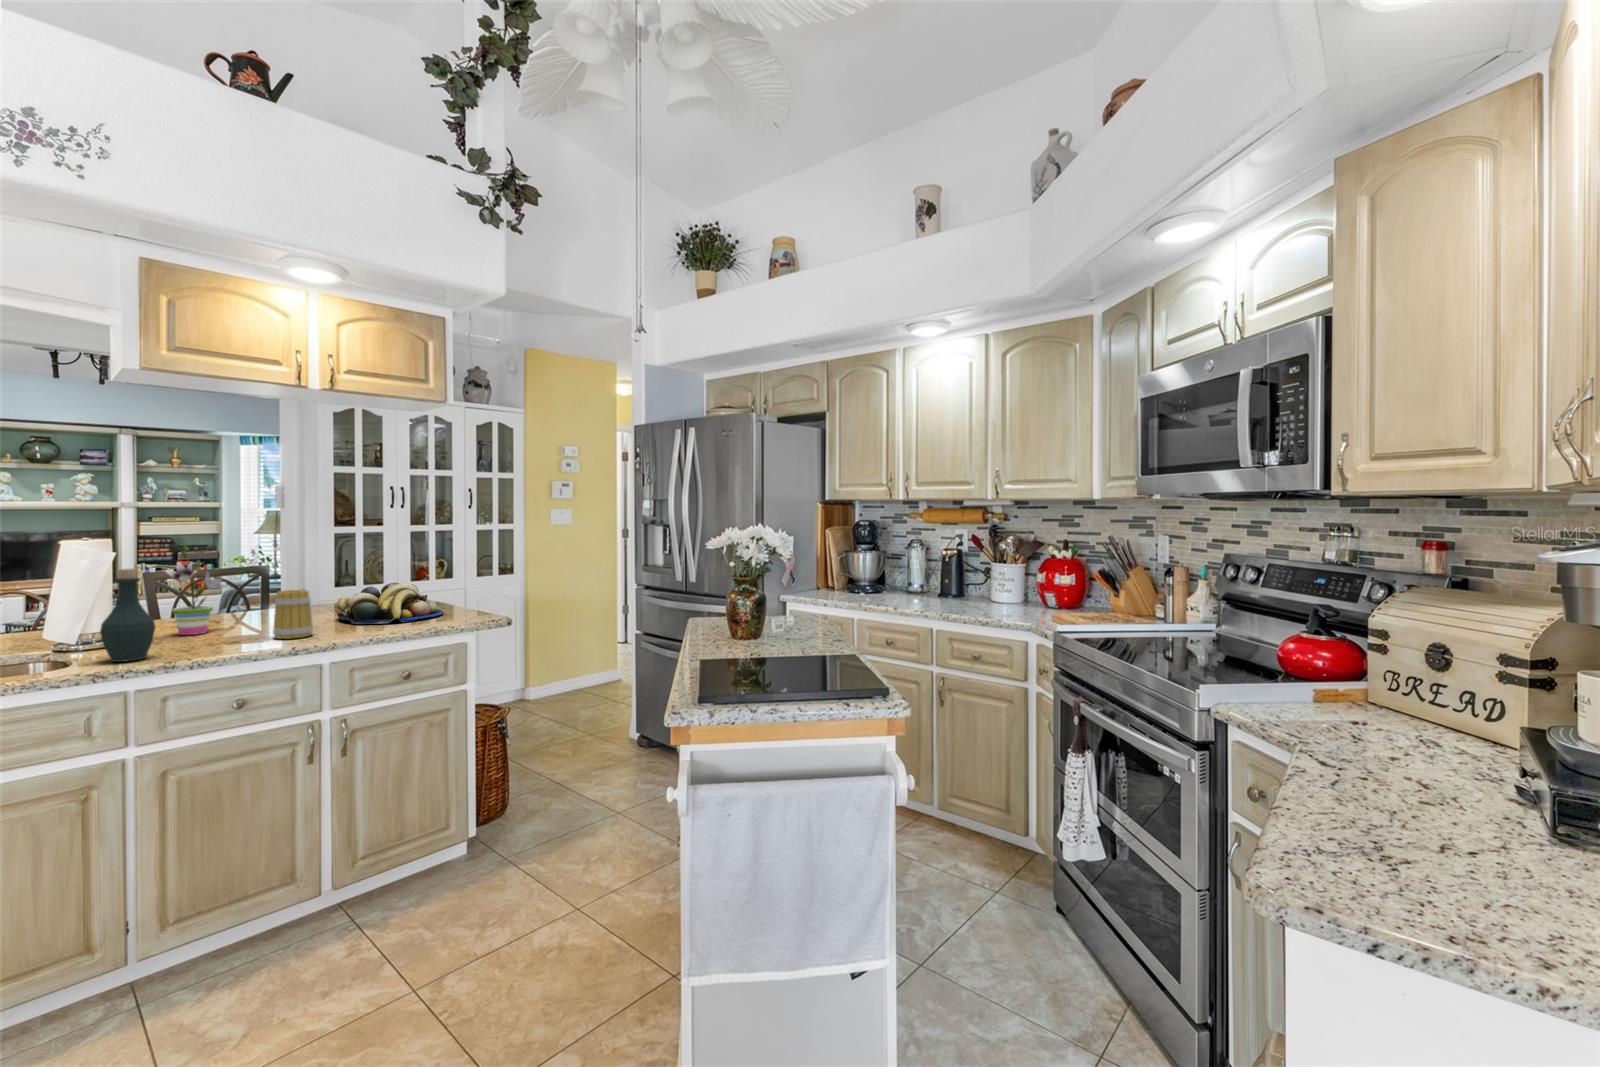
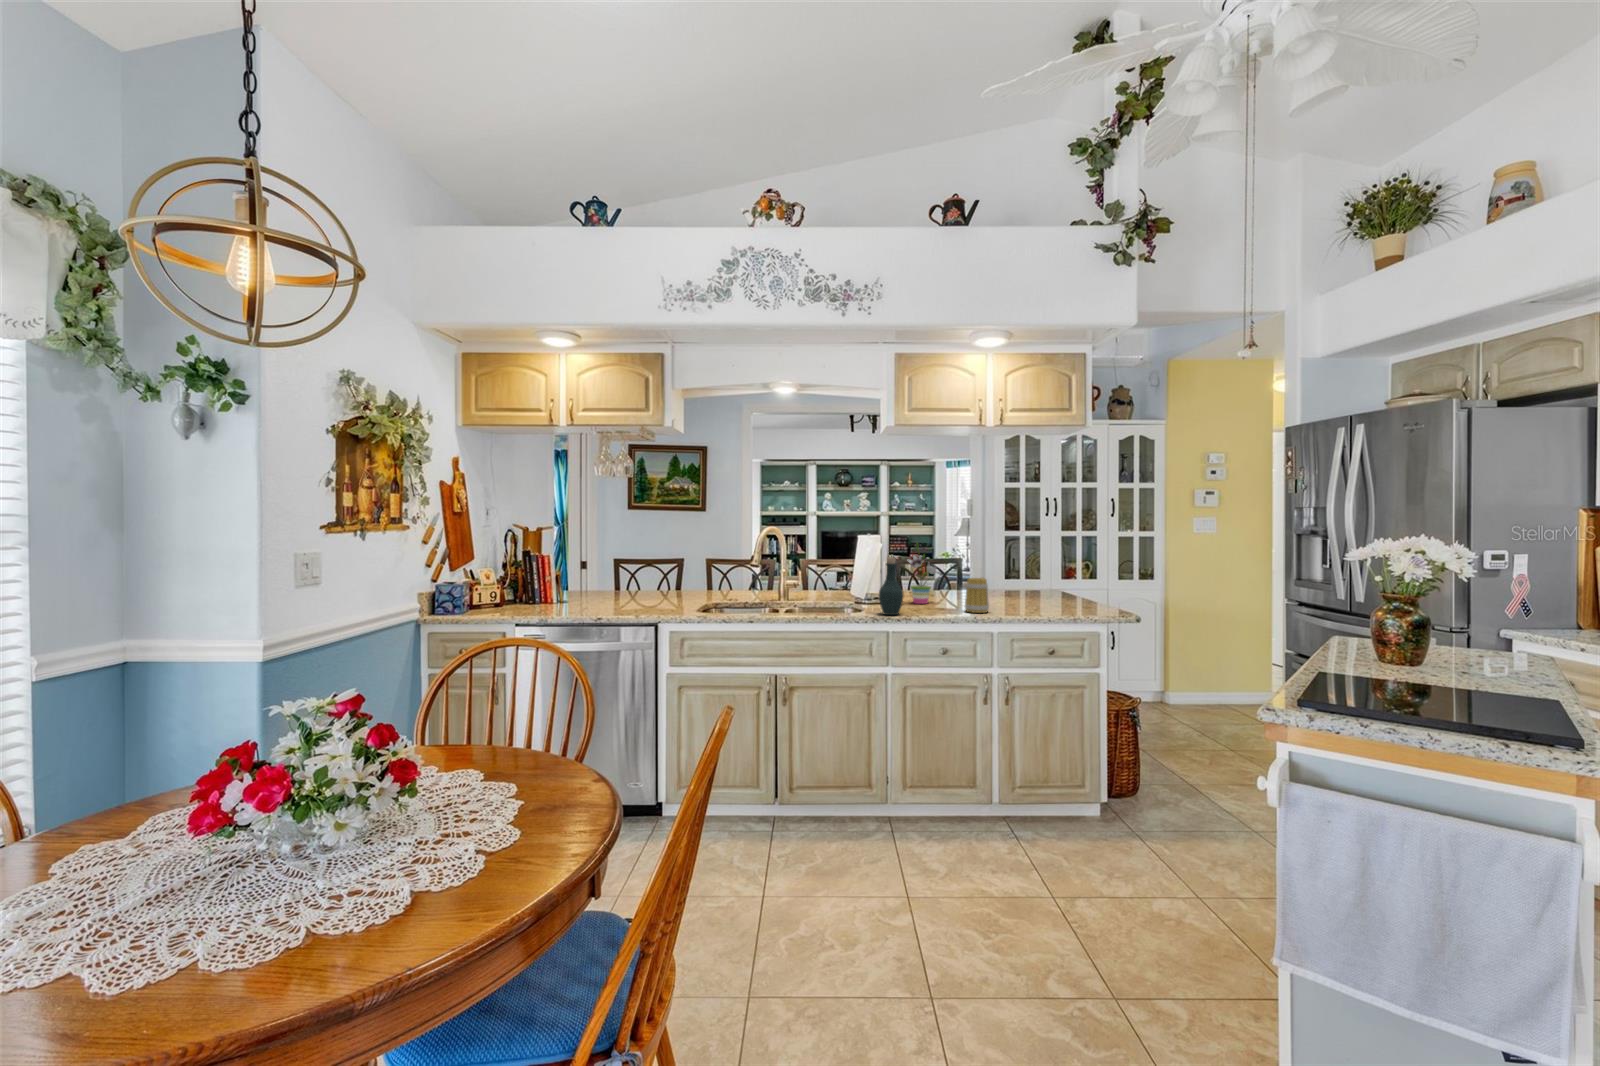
fruit bowl: present [336,583,443,624] -> none [1004,578,1082,610]

